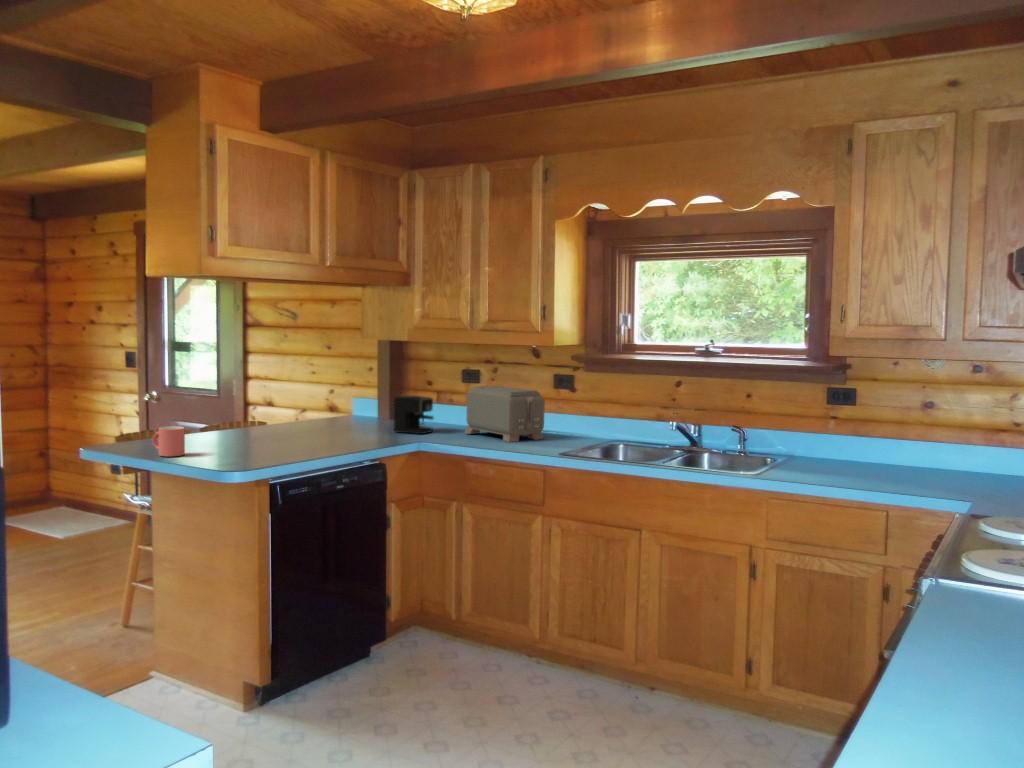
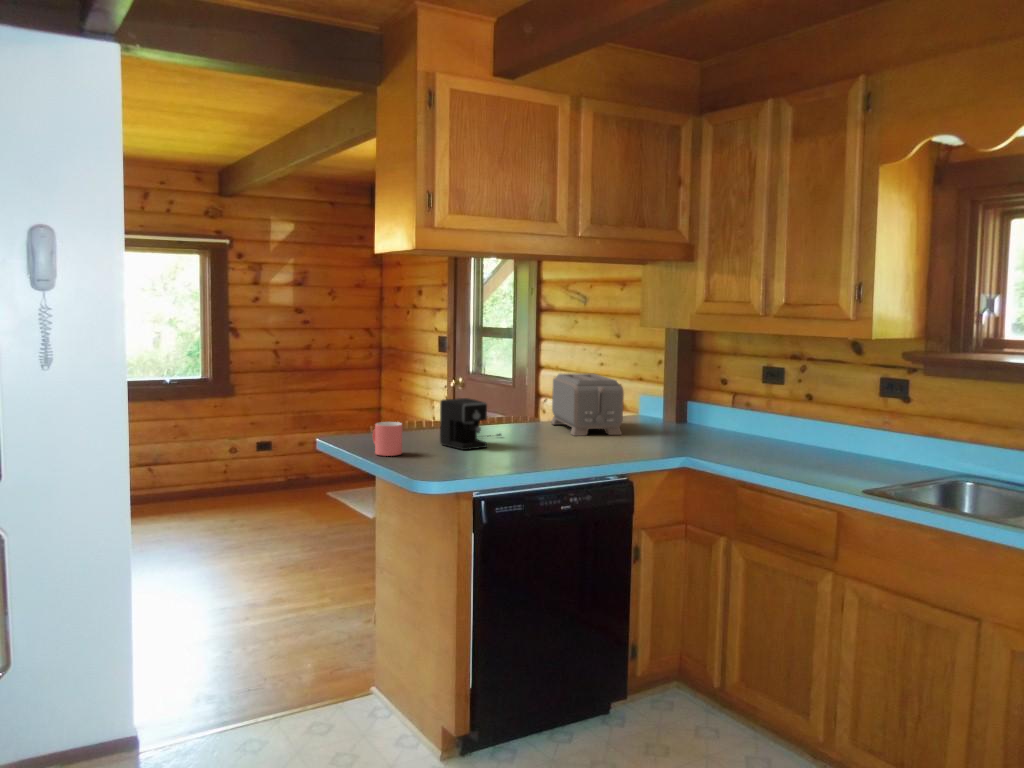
toaster: present [464,386,545,442] -> present [551,373,624,436]
coffee maker: present [394,396,434,434] -> present [440,398,501,450]

